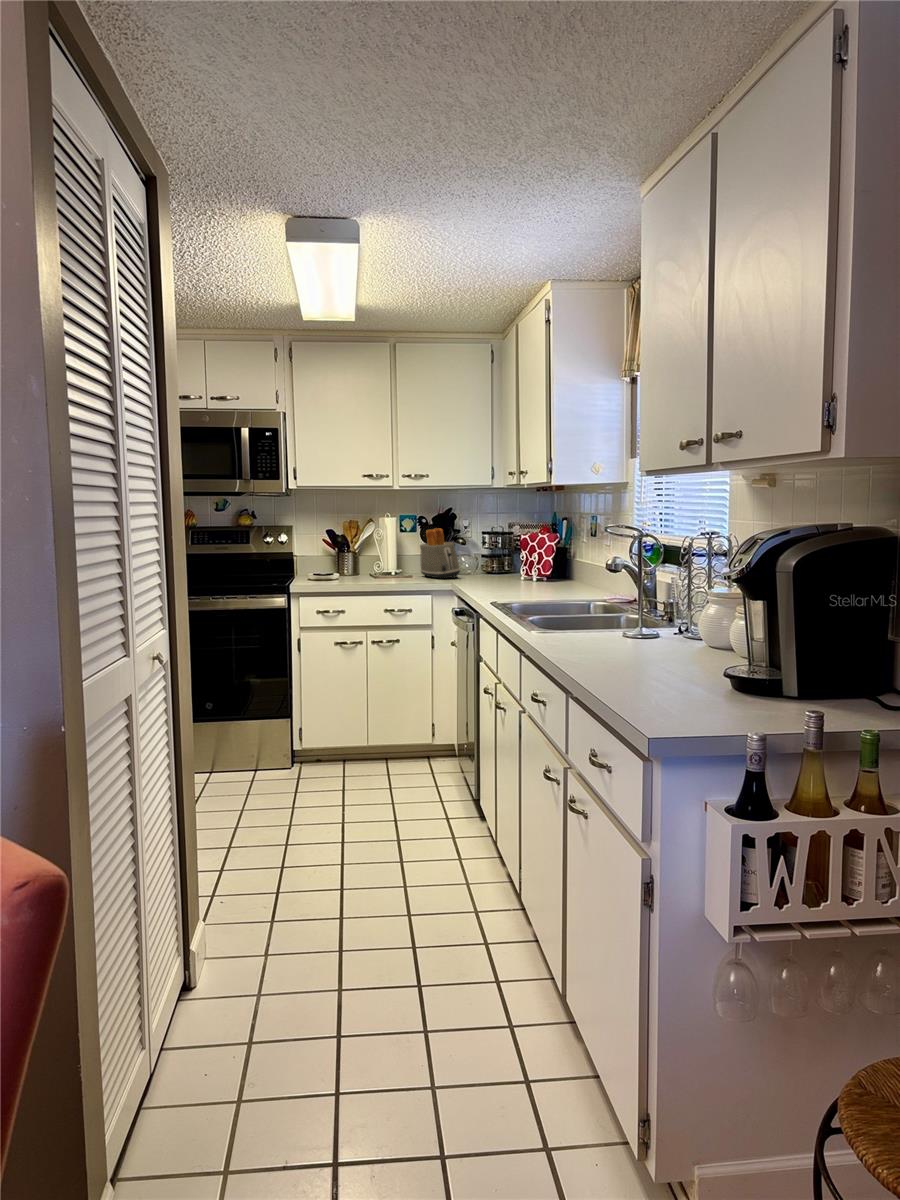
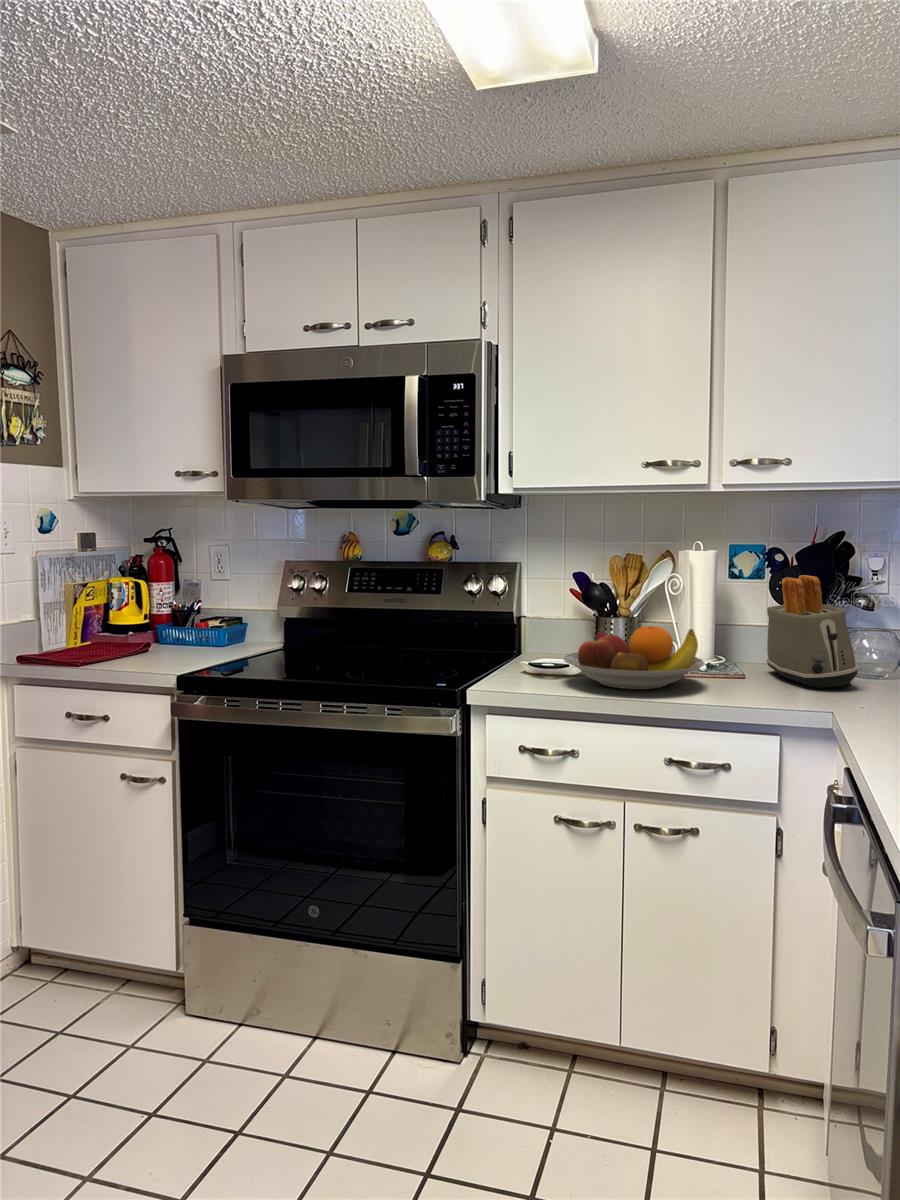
fruit bowl: none [329,553,396,582] -> present [564,626,704,689]

